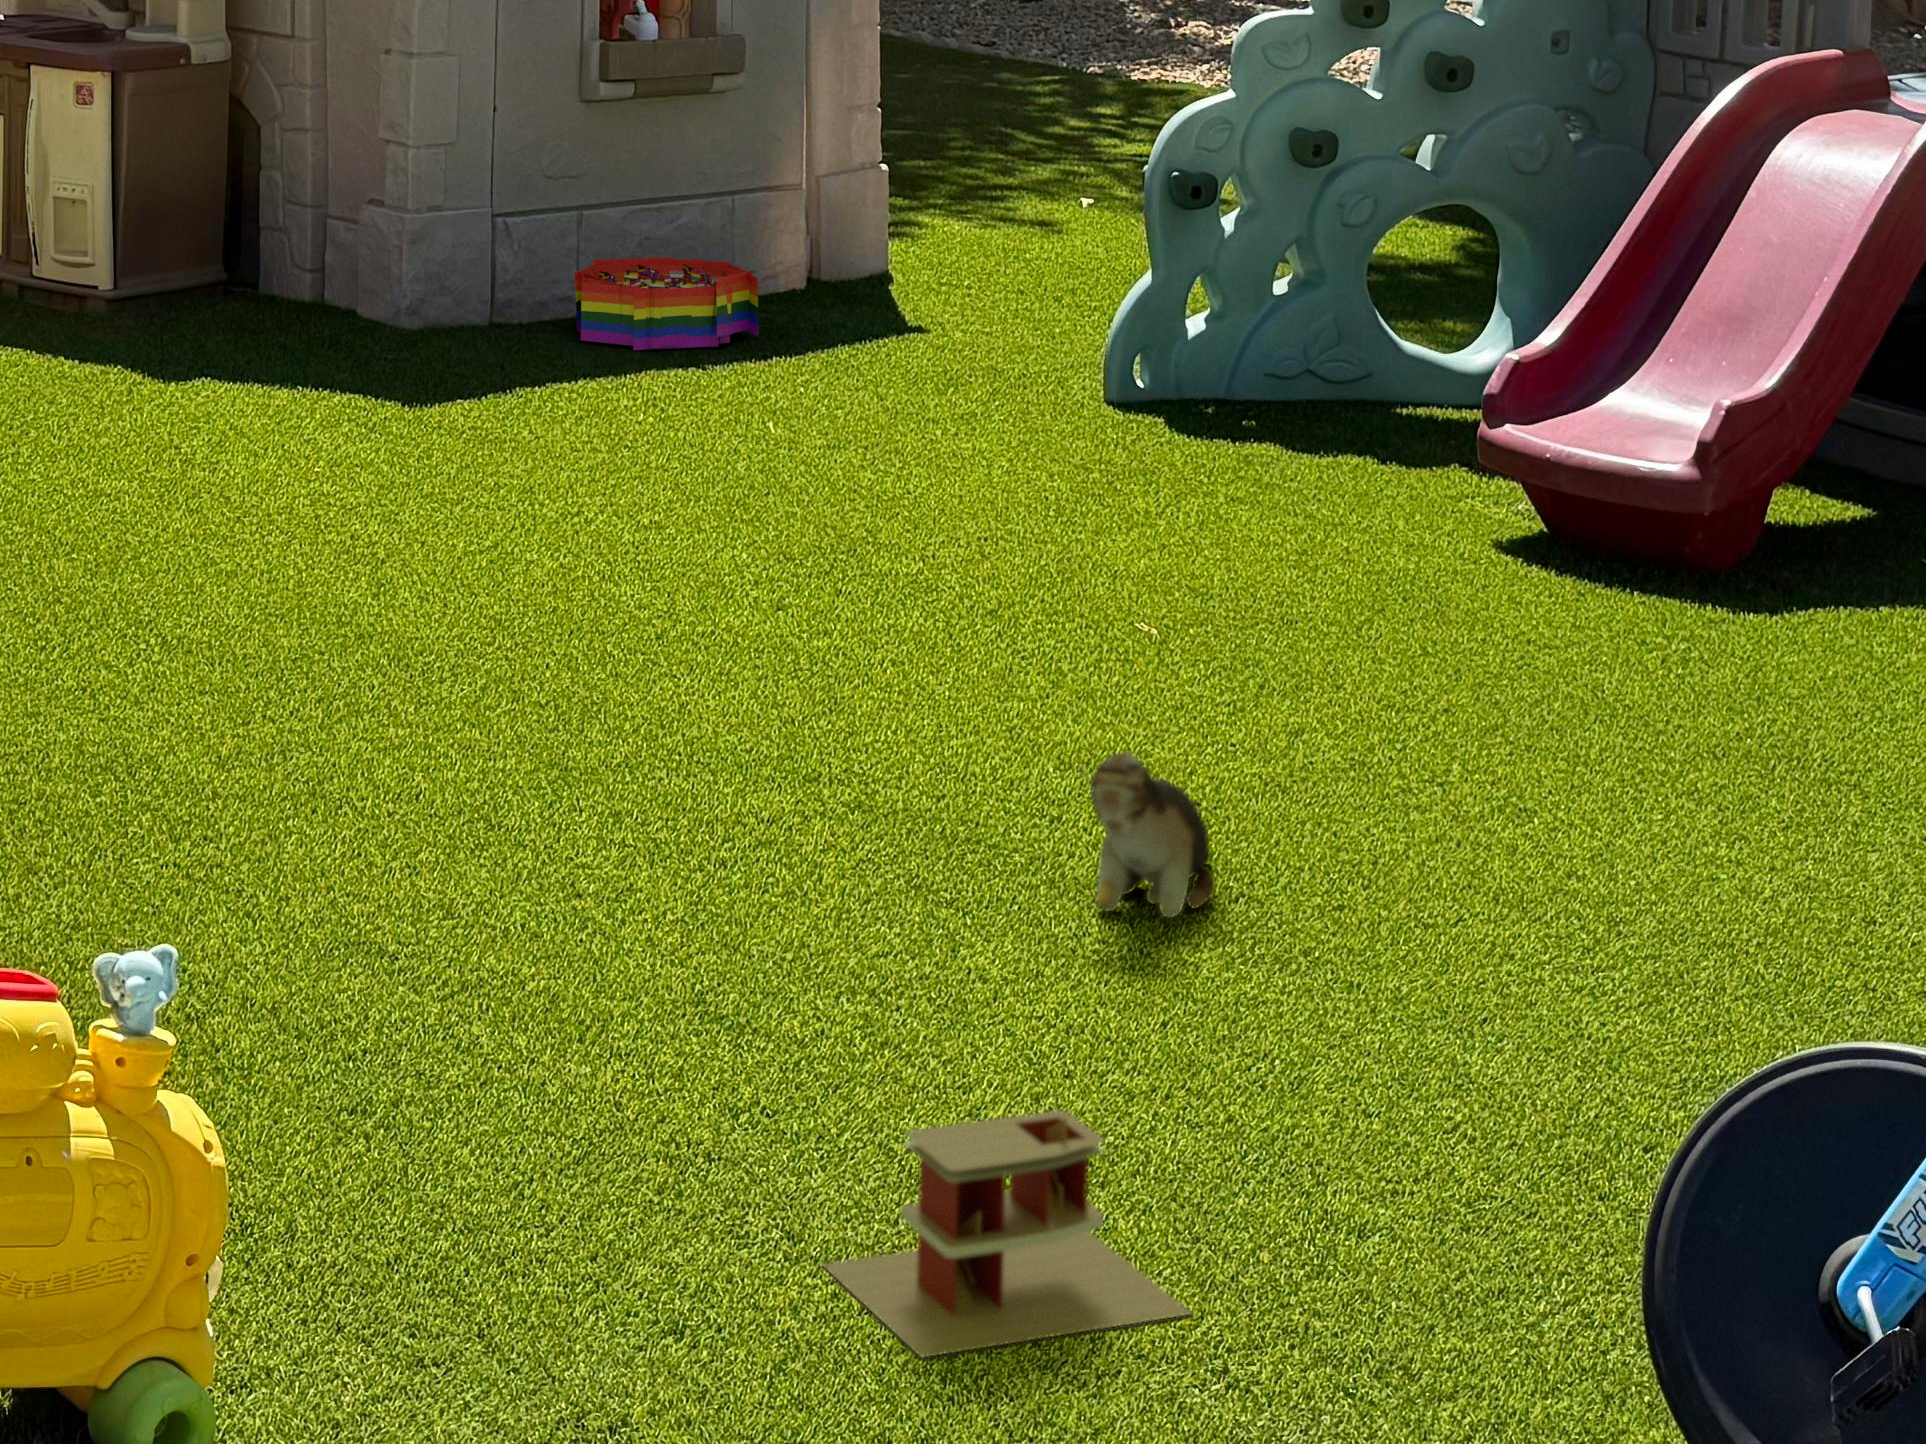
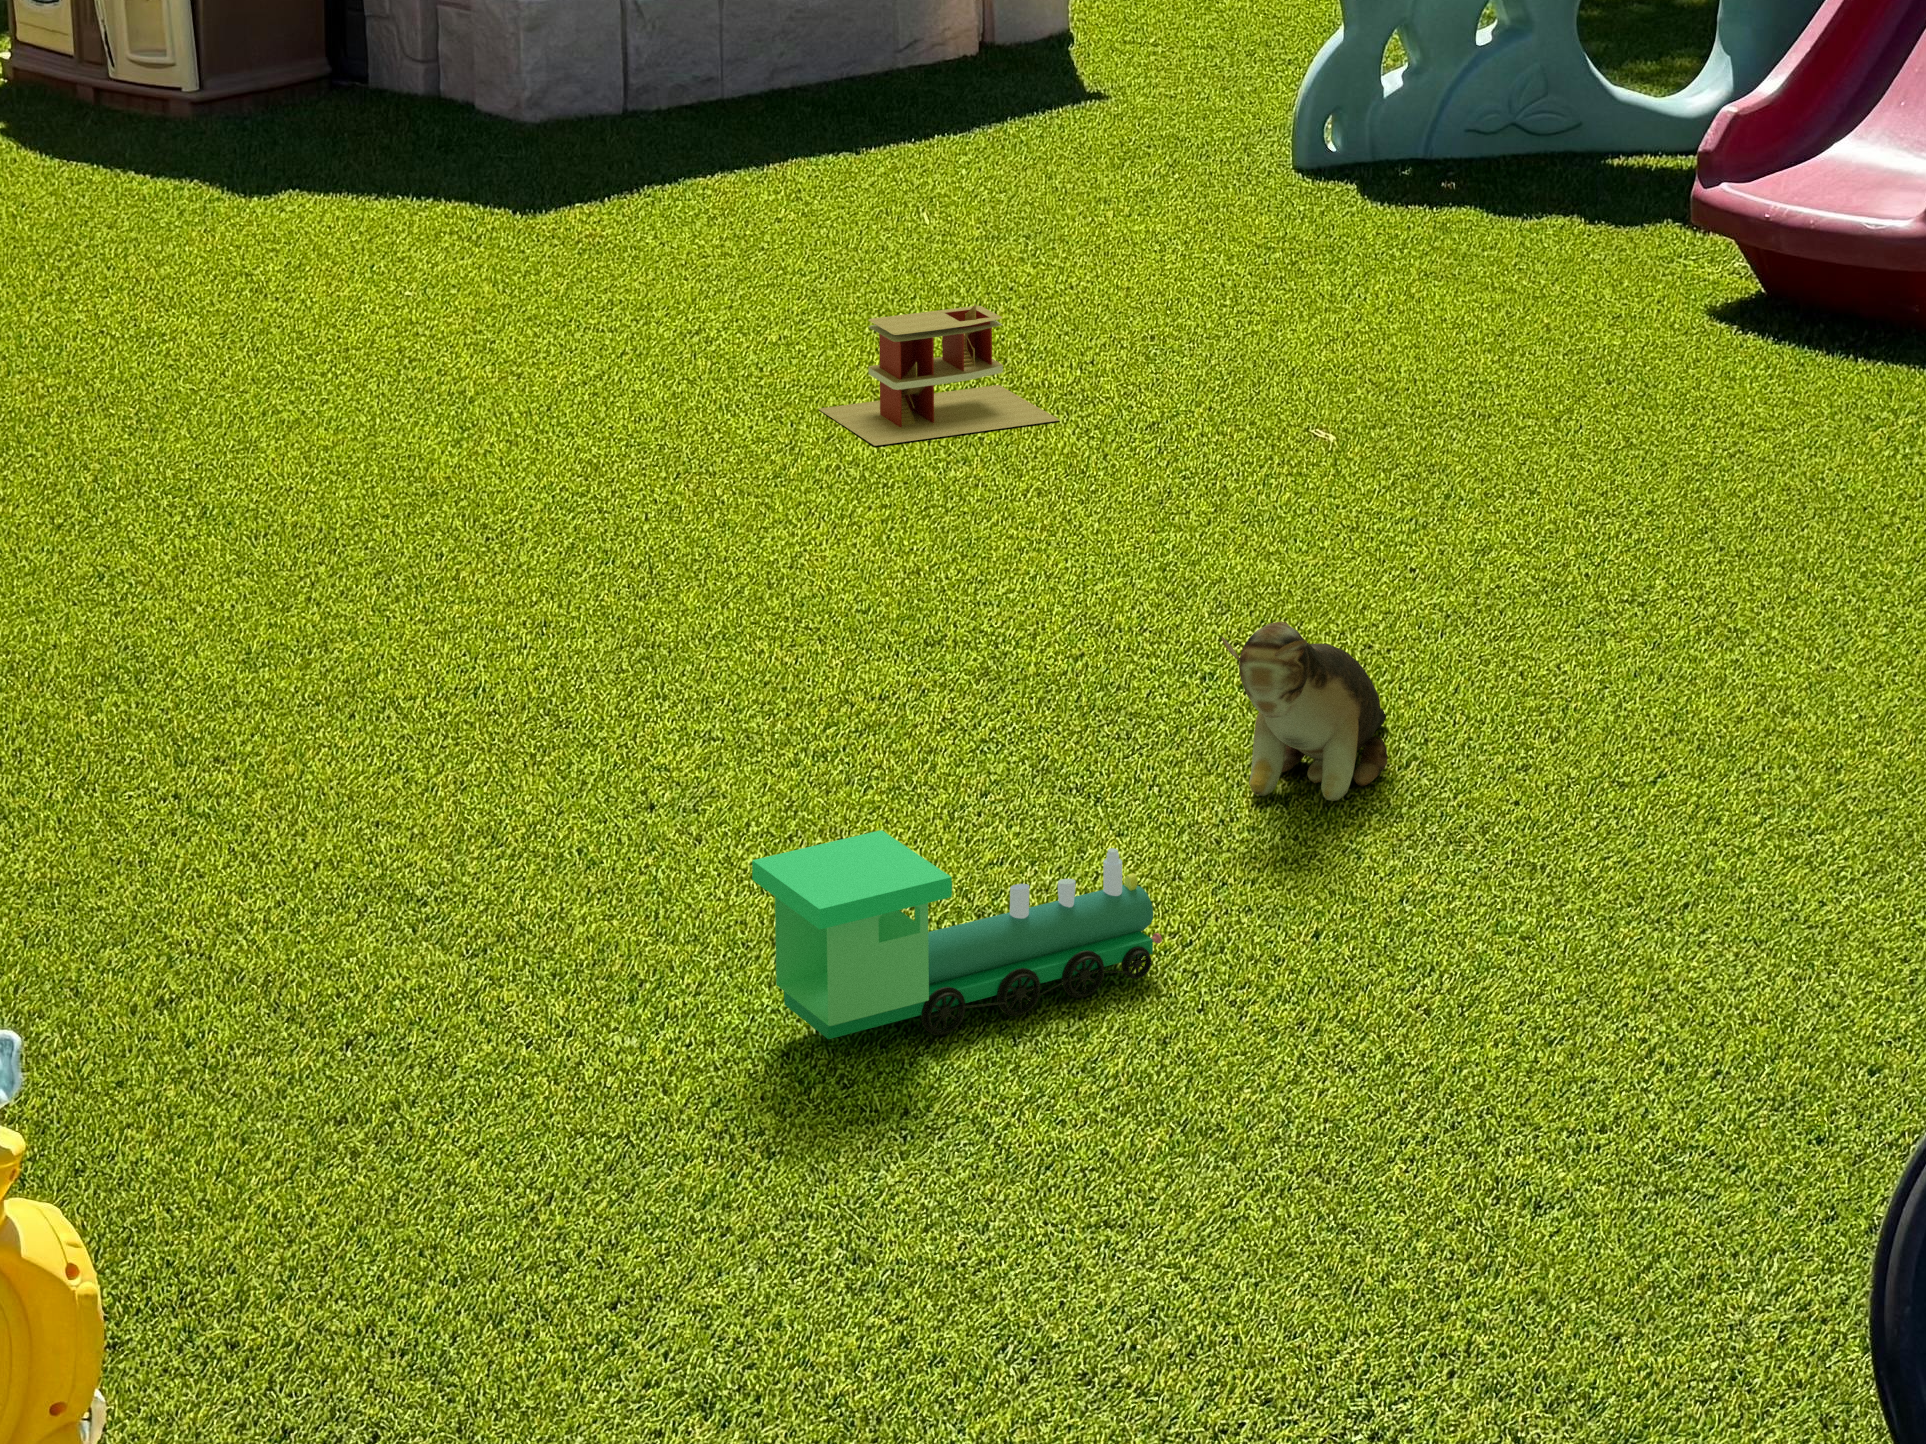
storage bin: present [574,257,758,350] -> none [720,21,925,125]
toy train: none [695,894,1032,1075] -> present [752,830,1162,1039]
toy house: present [824,1110,1190,1358] -> present [819,304,1059,446]

